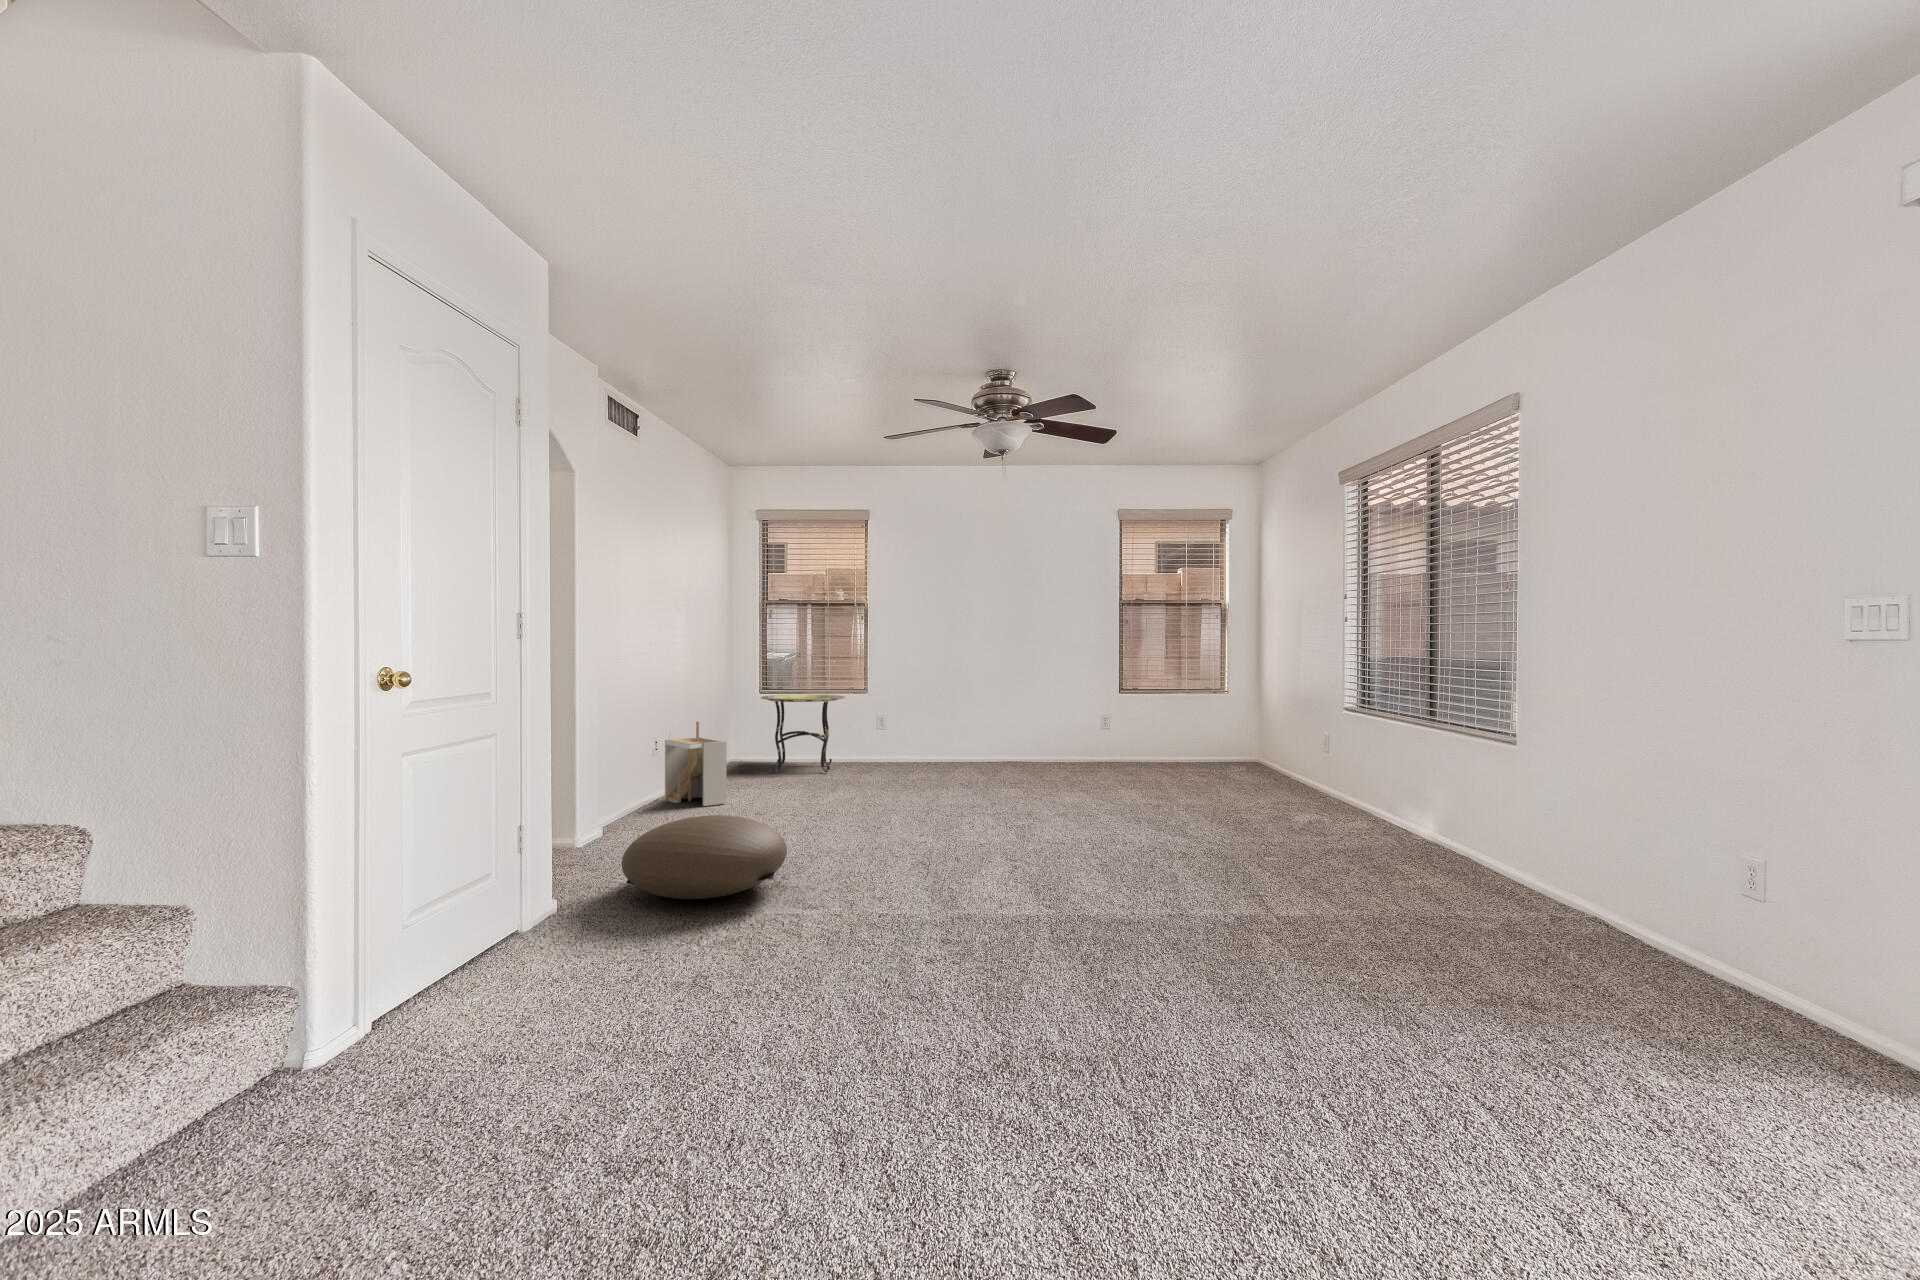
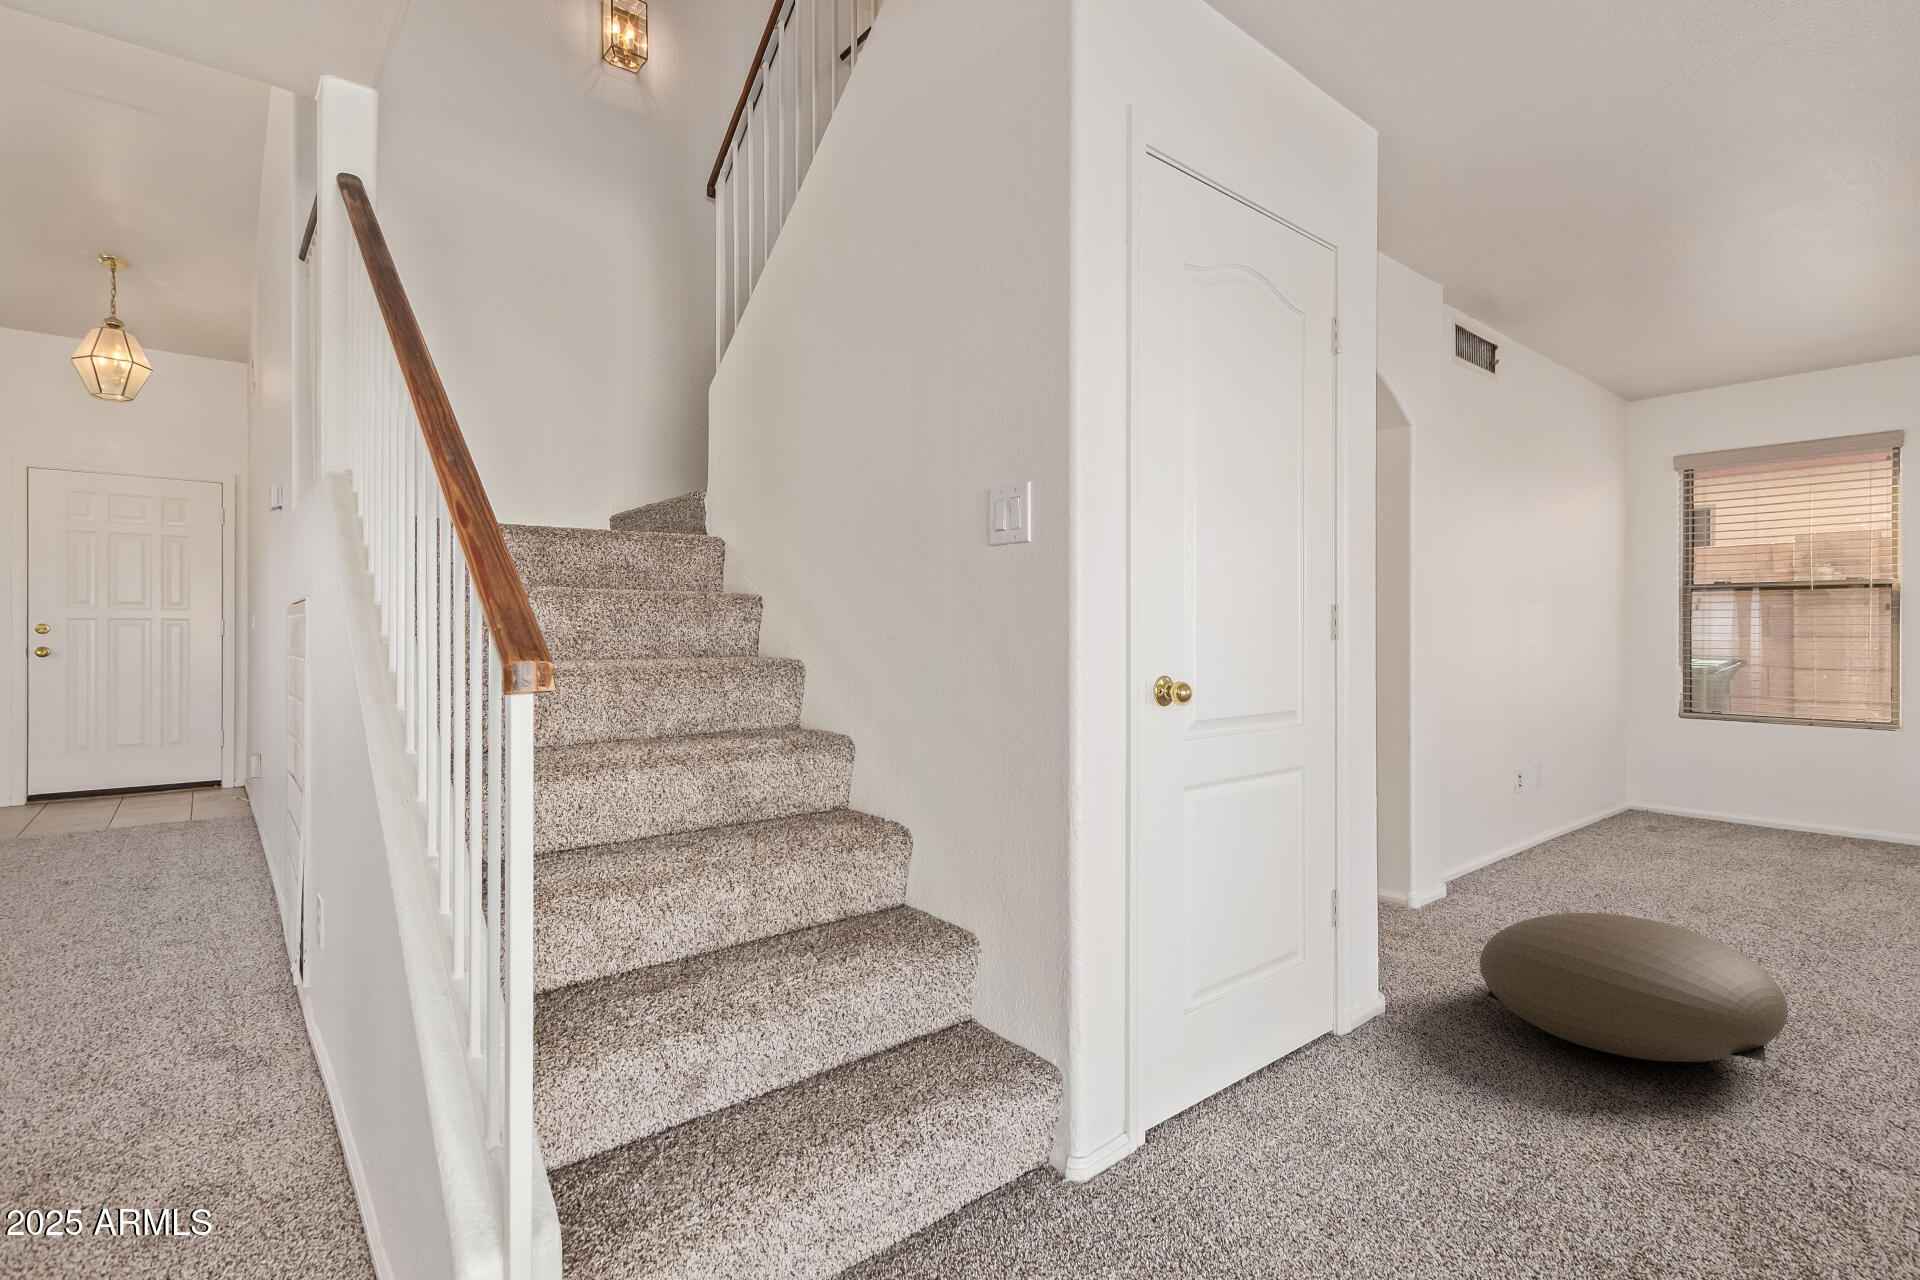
side table: present [760,694,845,773] -> none [1681,721,1848,848]
storage bin: present [665,722,726,806] -> none [1532,754,1632,876]

